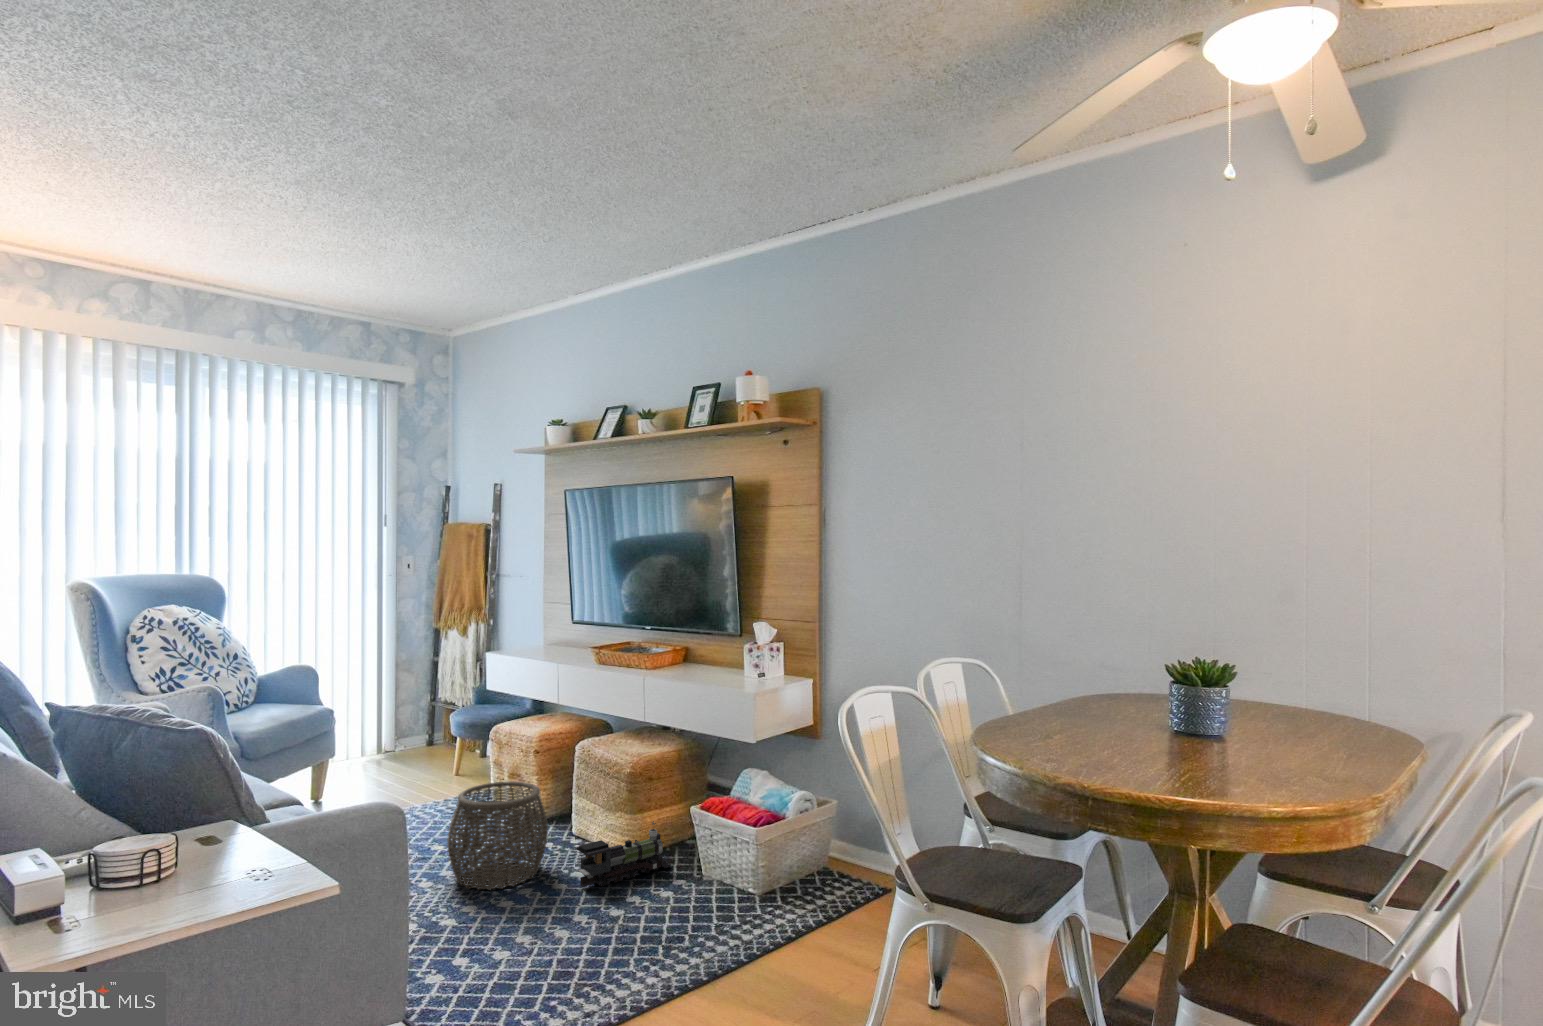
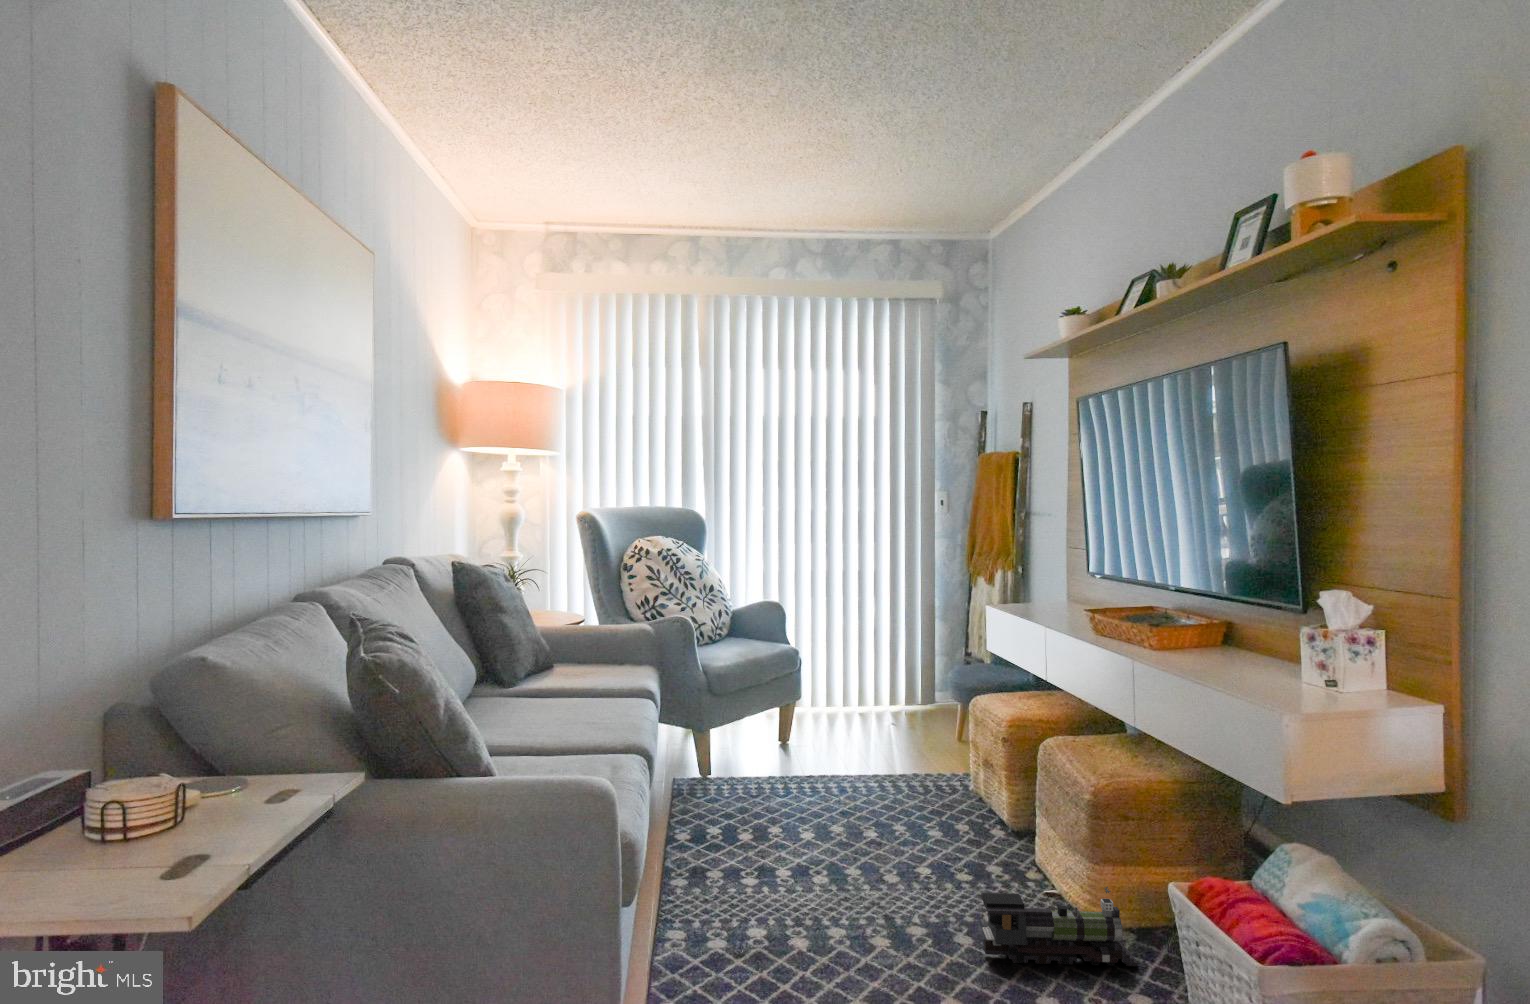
woven basket: present [447,781,548,890] -> none [831,772,959,919]

